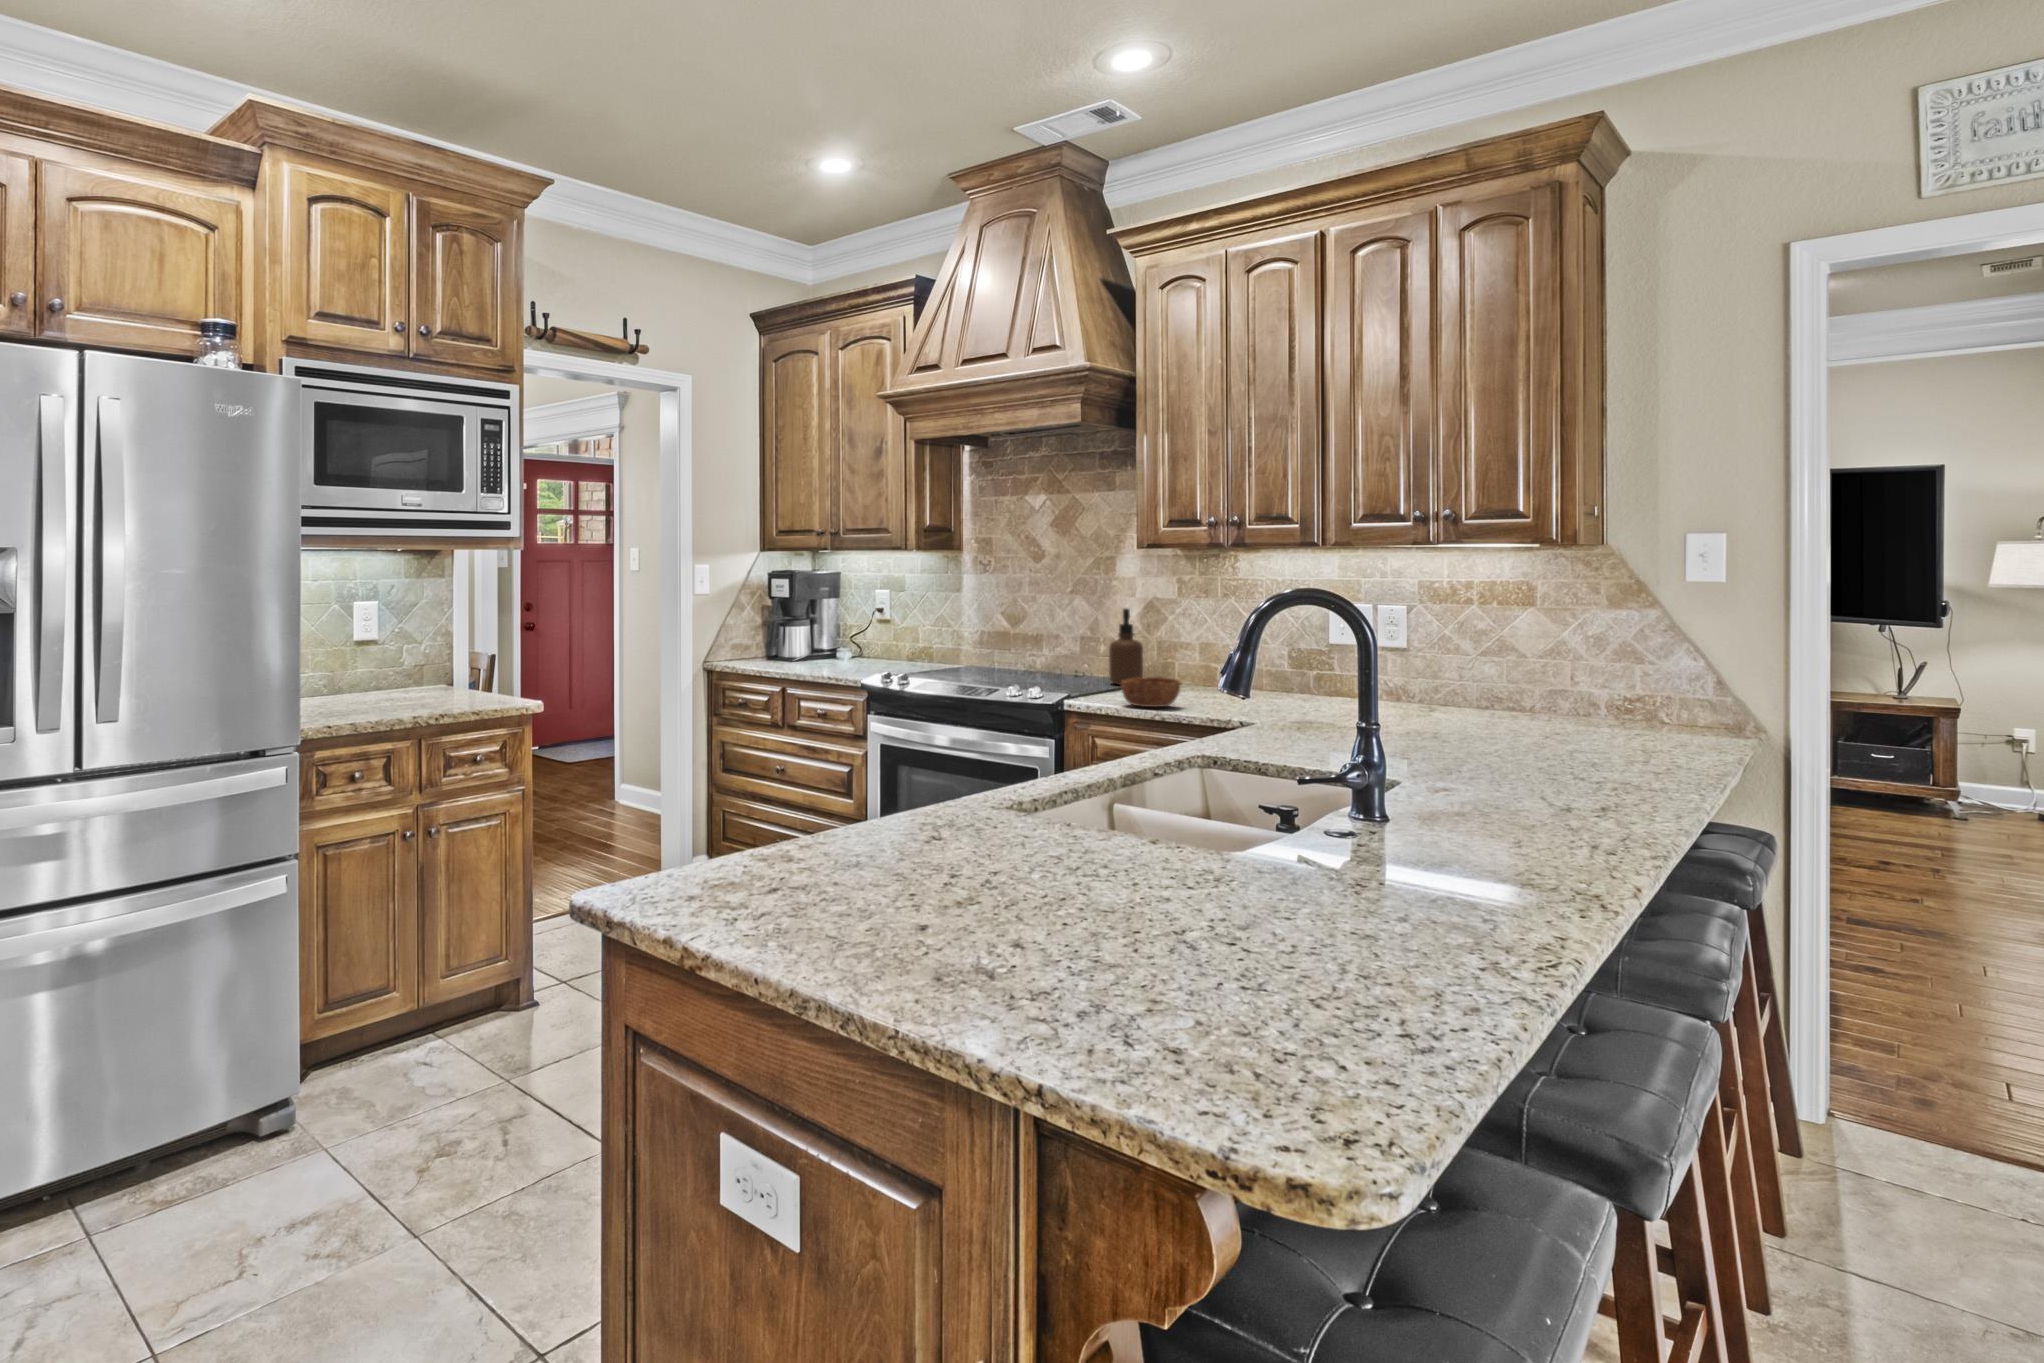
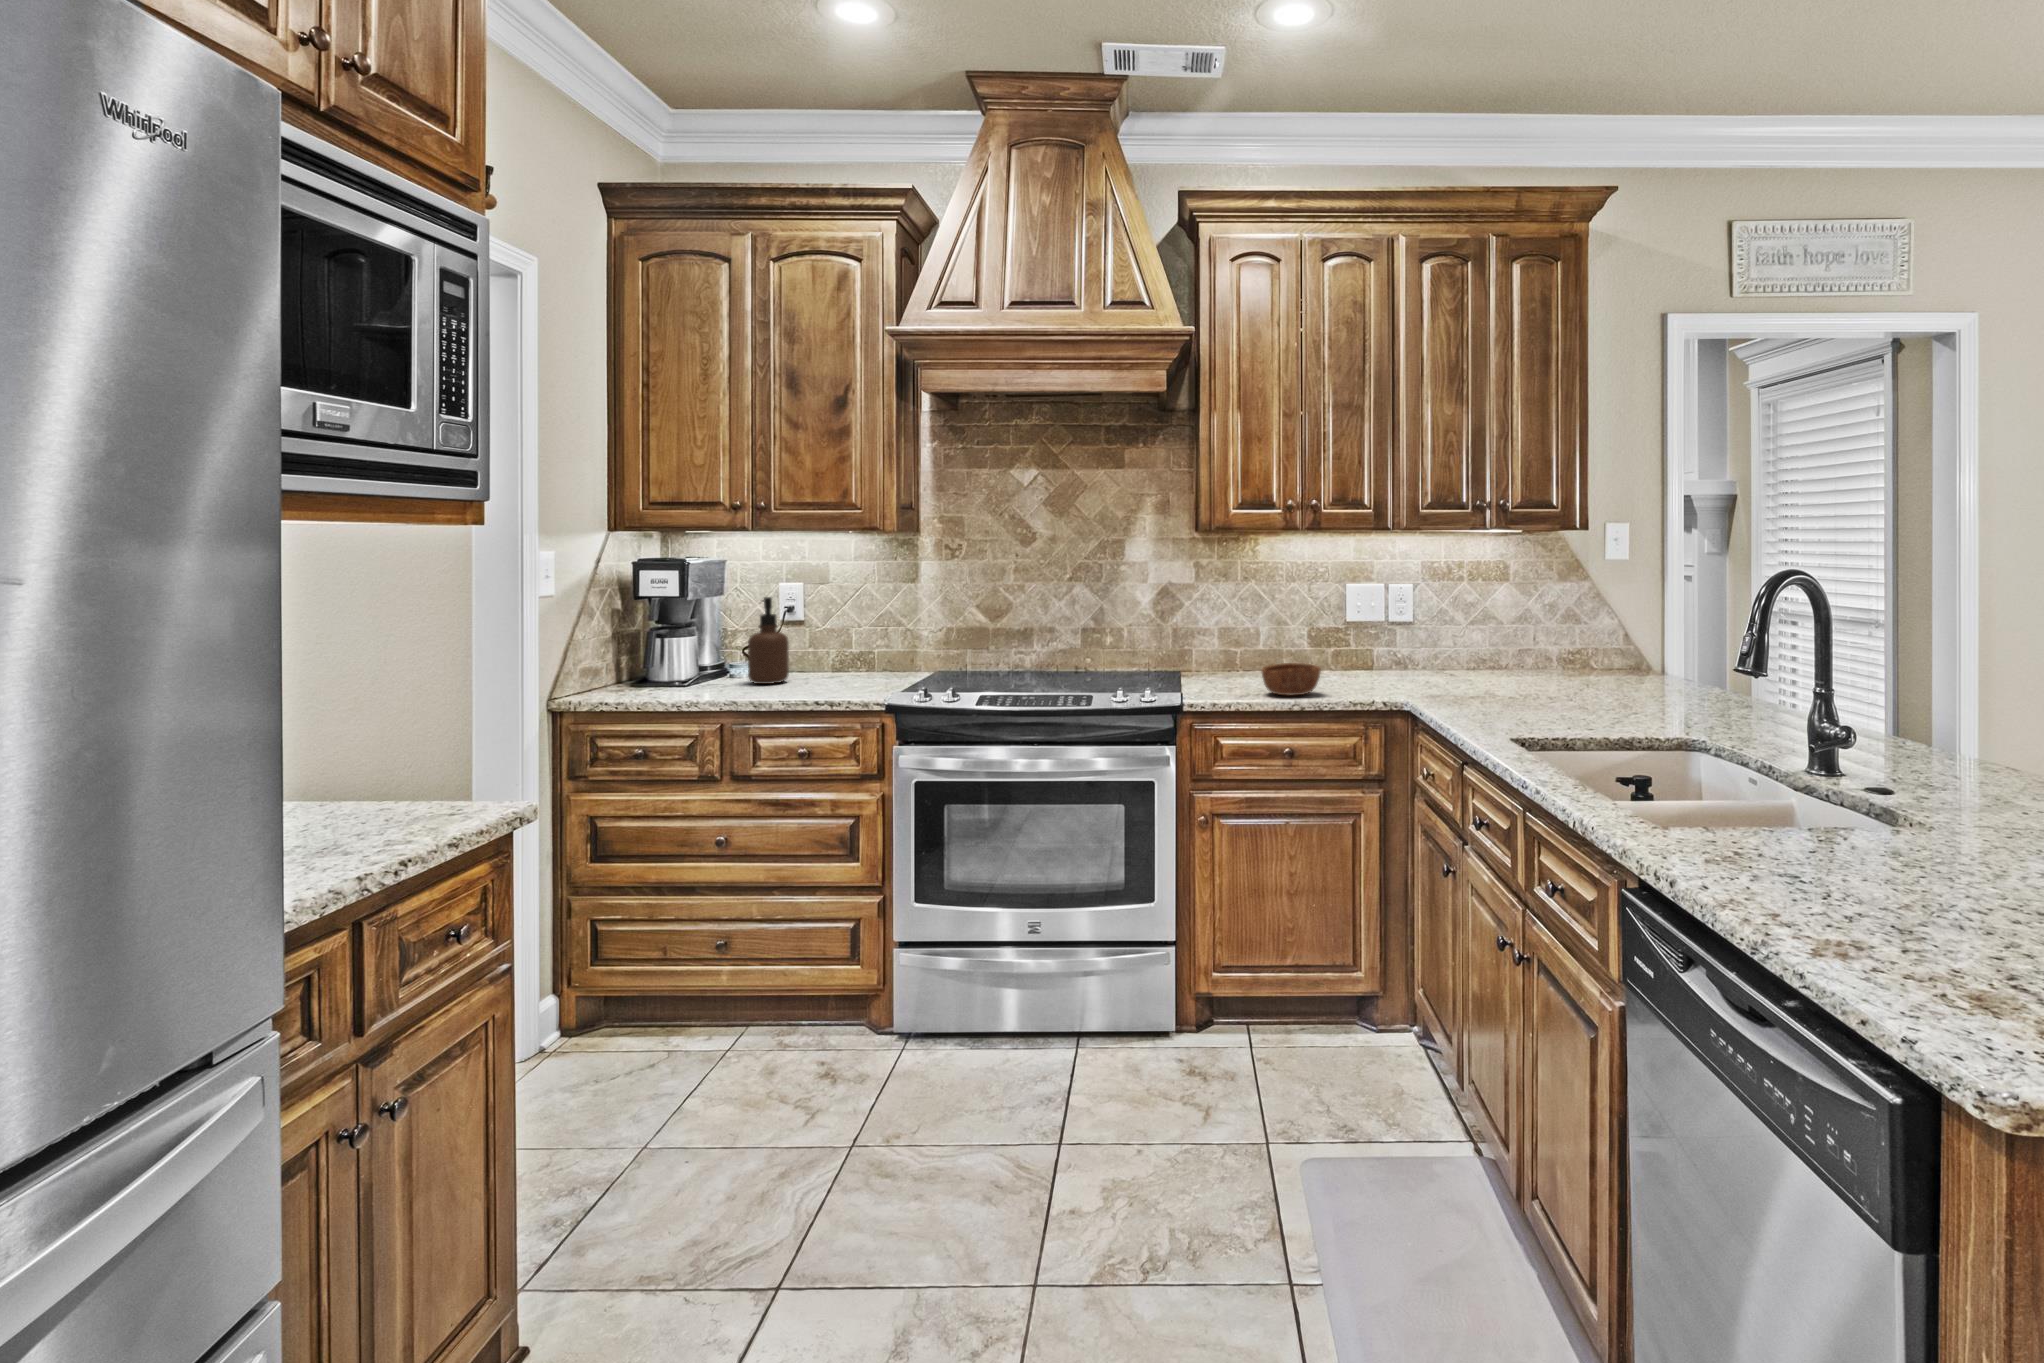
soap dispenser: present [1109,608,1143,685] -> present [748,597,789,684]

